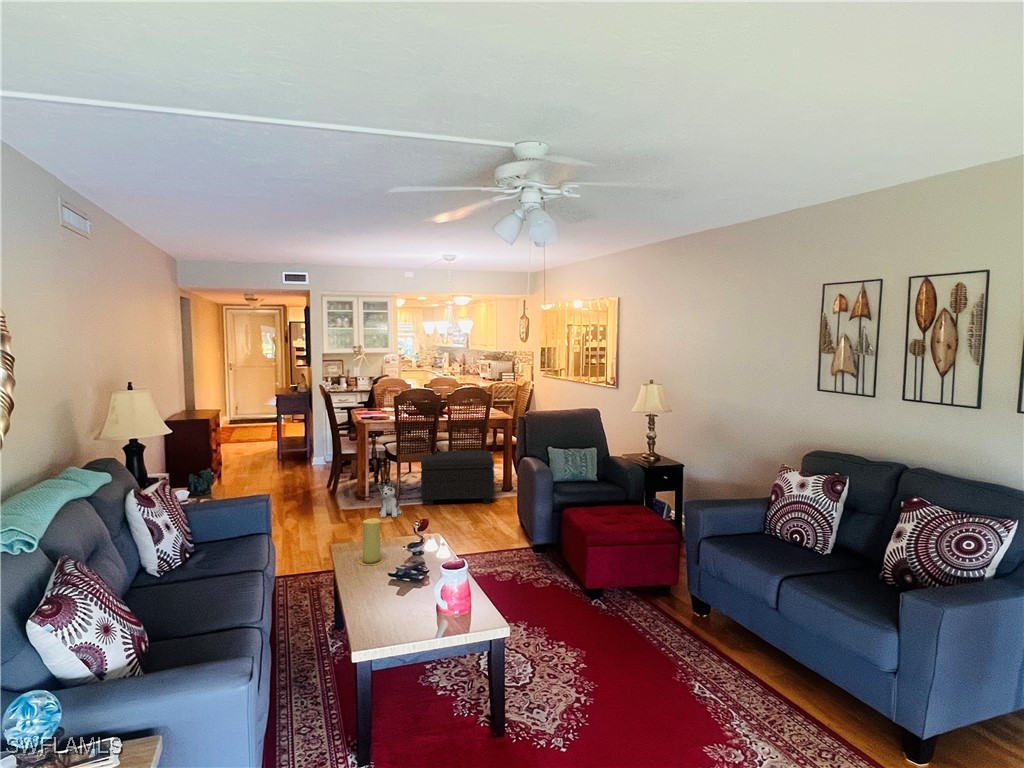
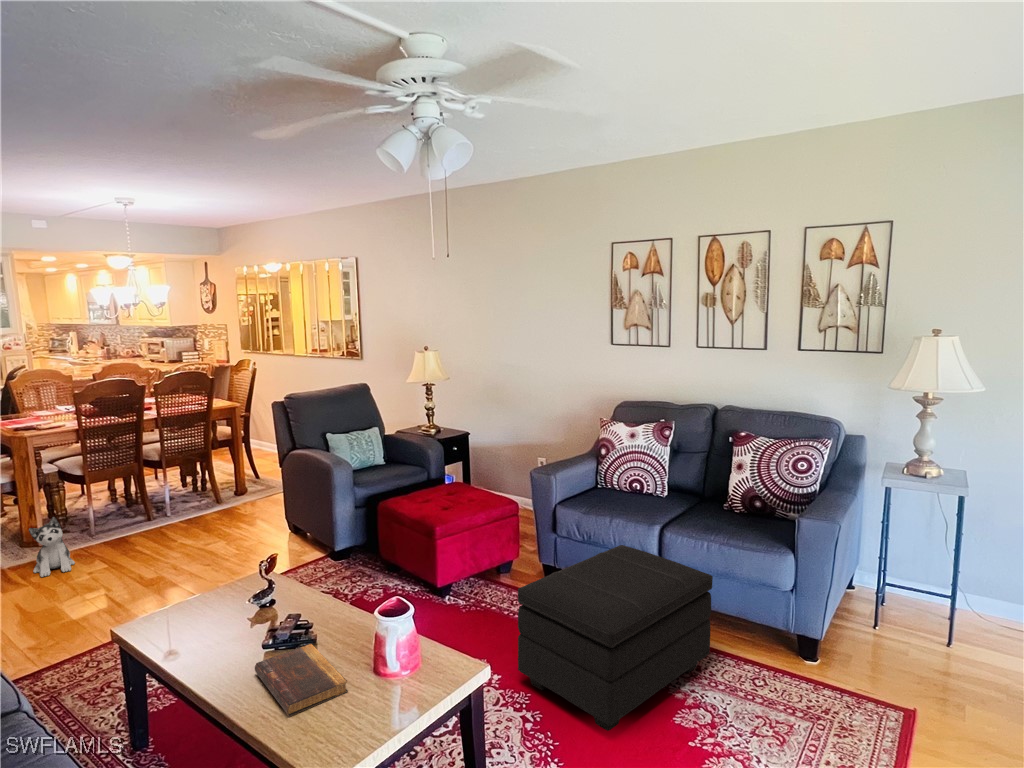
footstool: present [421,450,494,505] -> present [518,545,713,731]
candle: present [359,518,383,566] -> none [175,572,217,649]
book: none [365,579,413,613] -> present [255,644,348,716]

